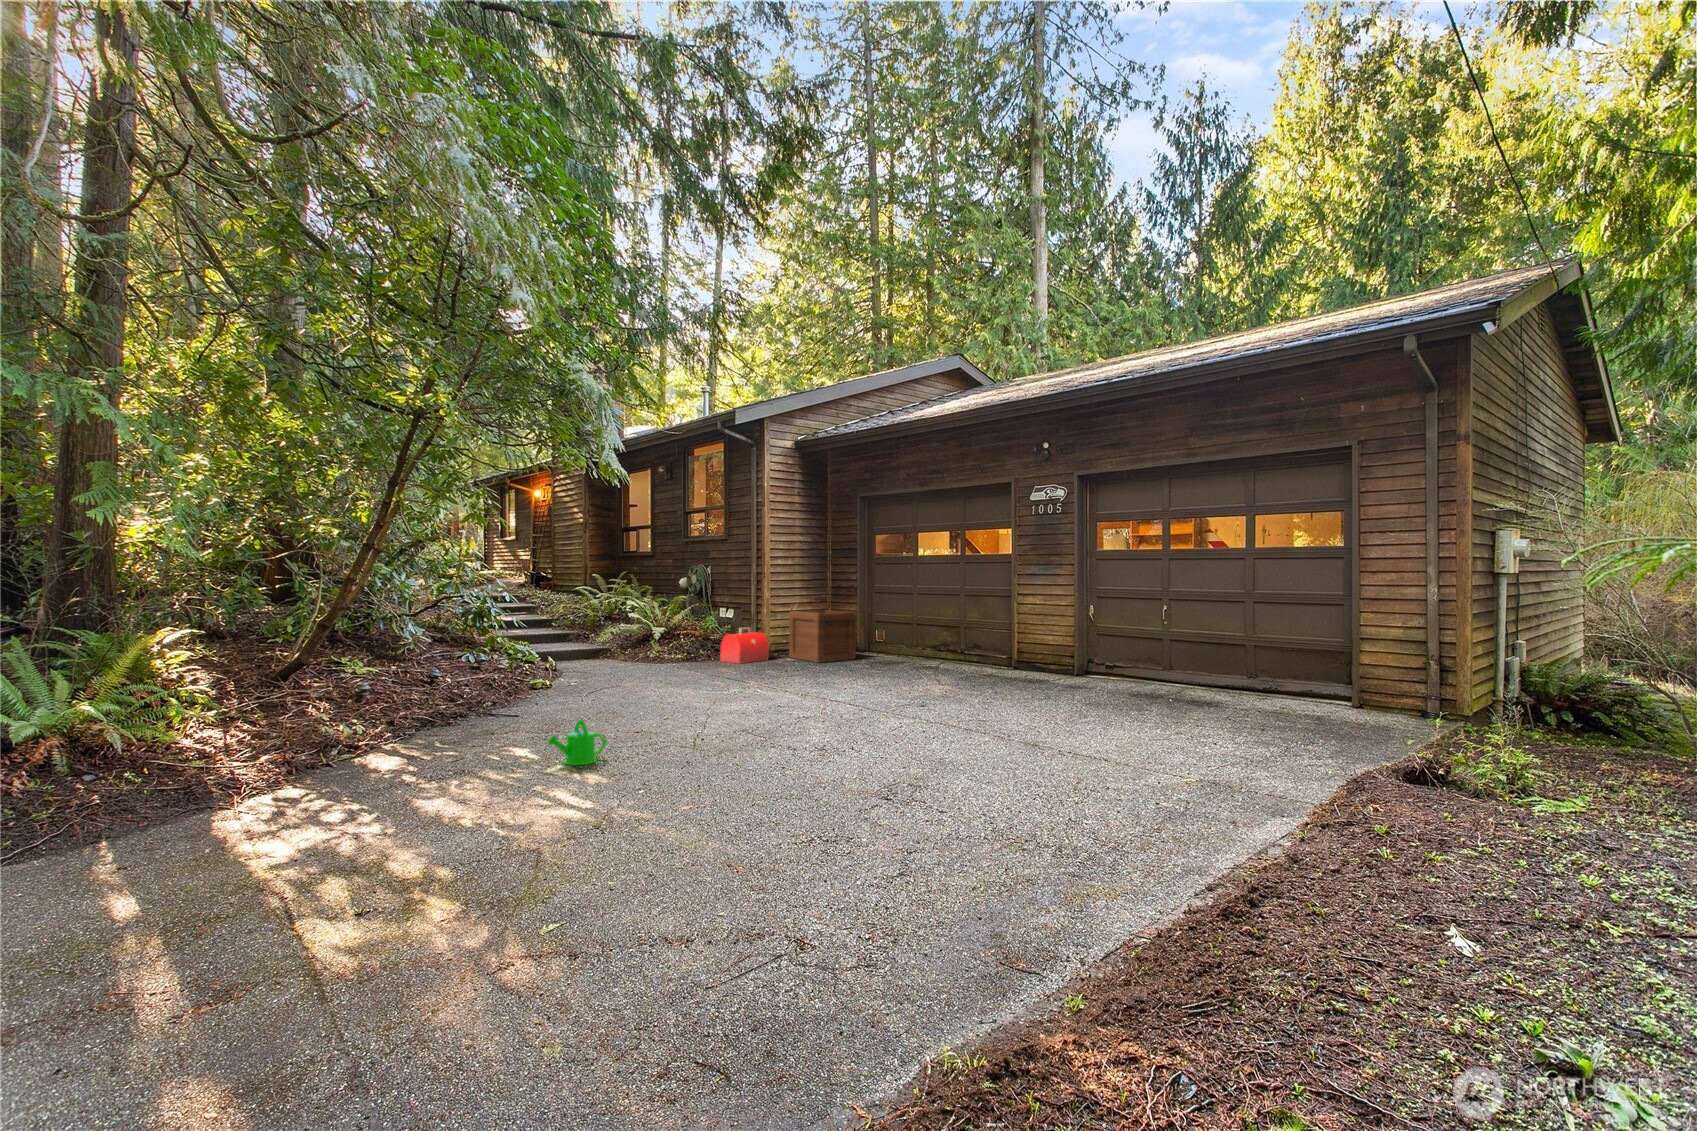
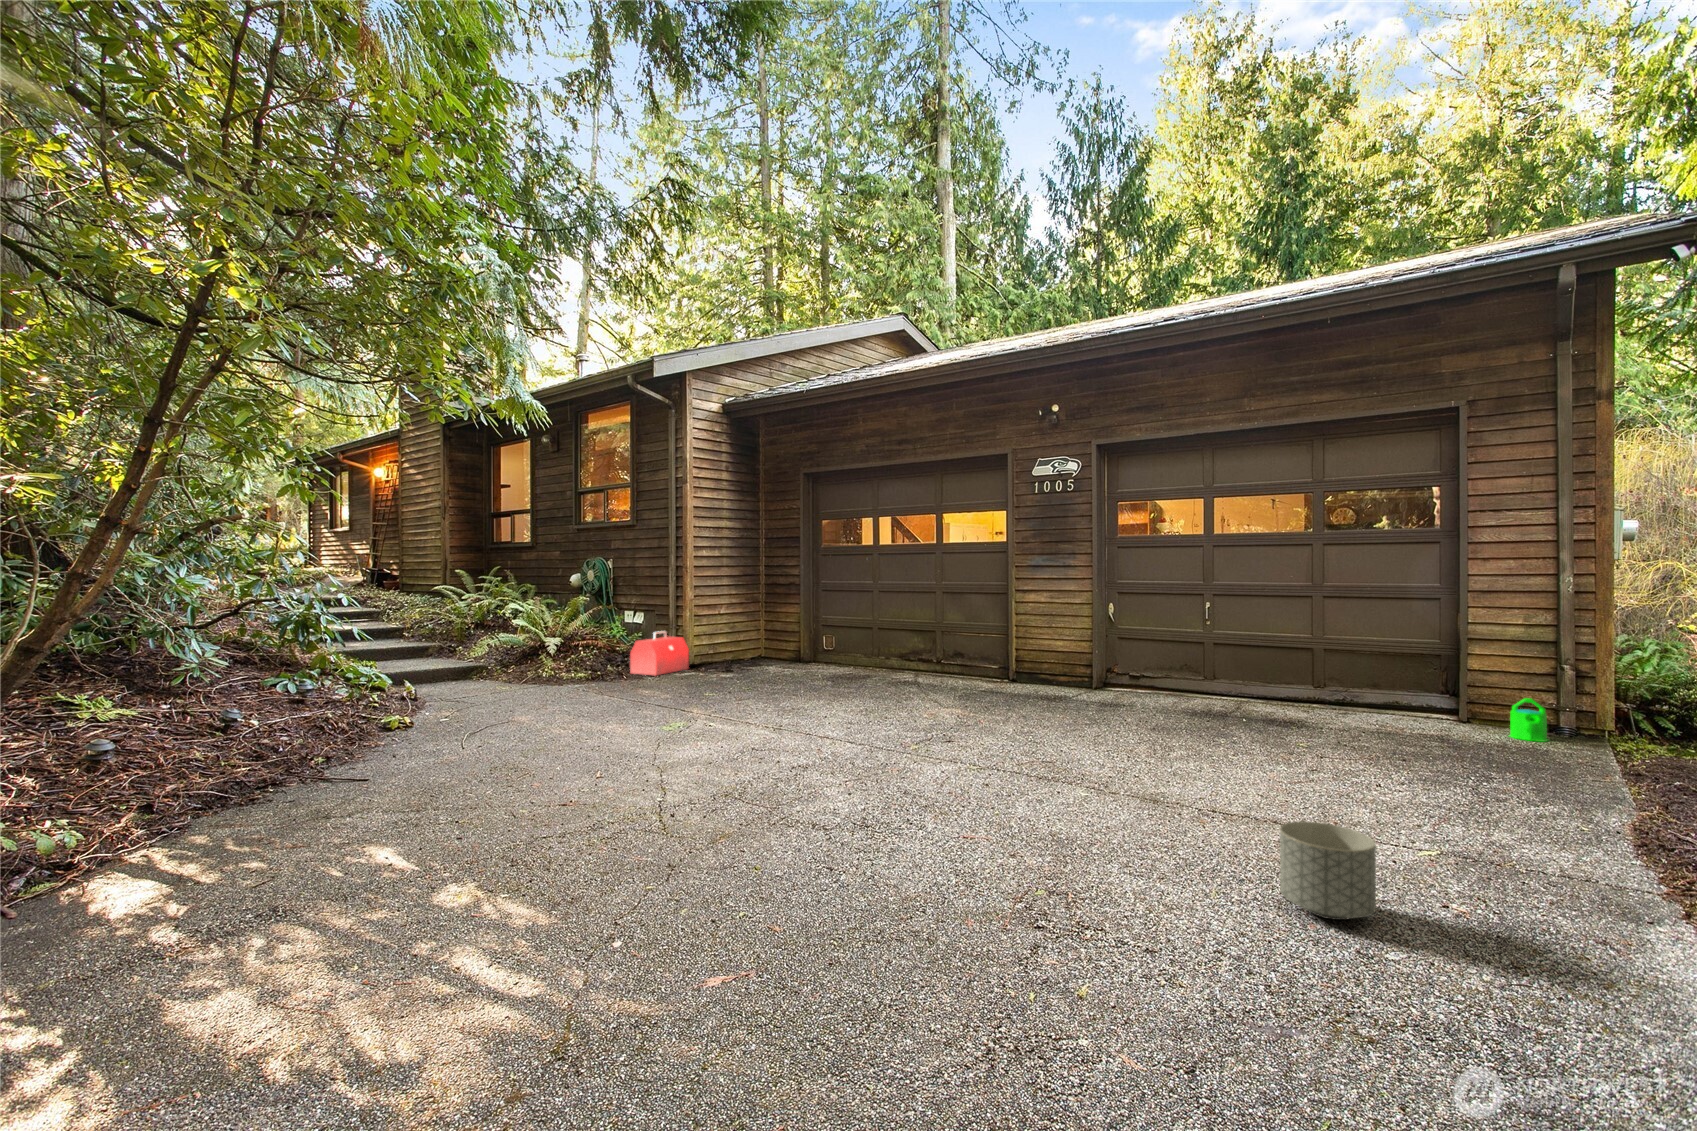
wooden crate: present [789,610,856,663] -> none [712,608,791,671]
watering can: present [548,719,606,765] -> present [1509,698,1548,742]
planter: none [1063,758,1120,820] -> present [1280,821,1376,920]

